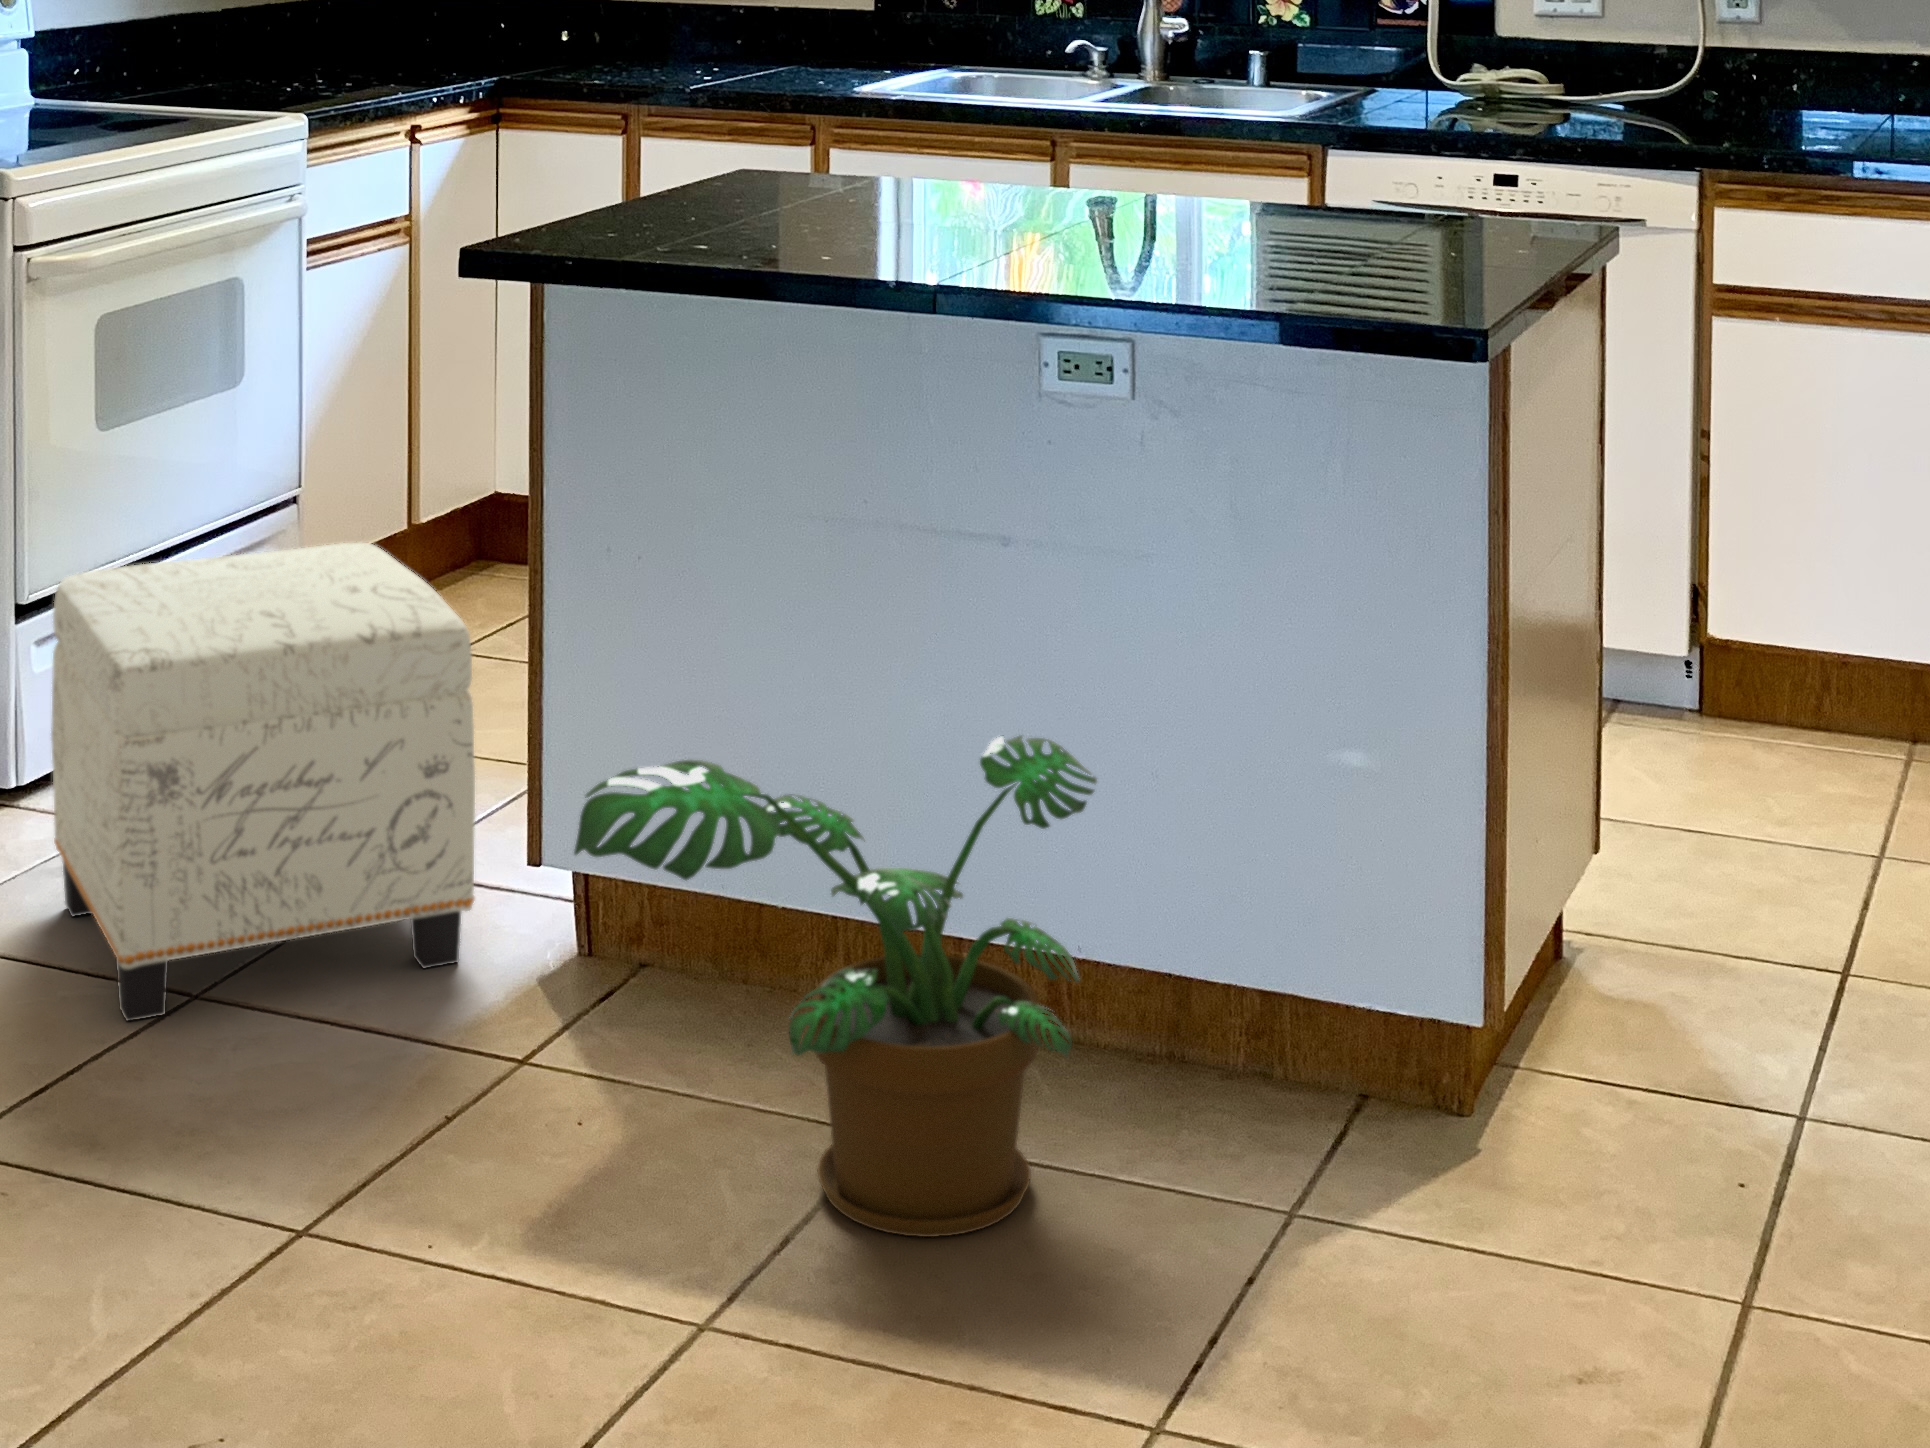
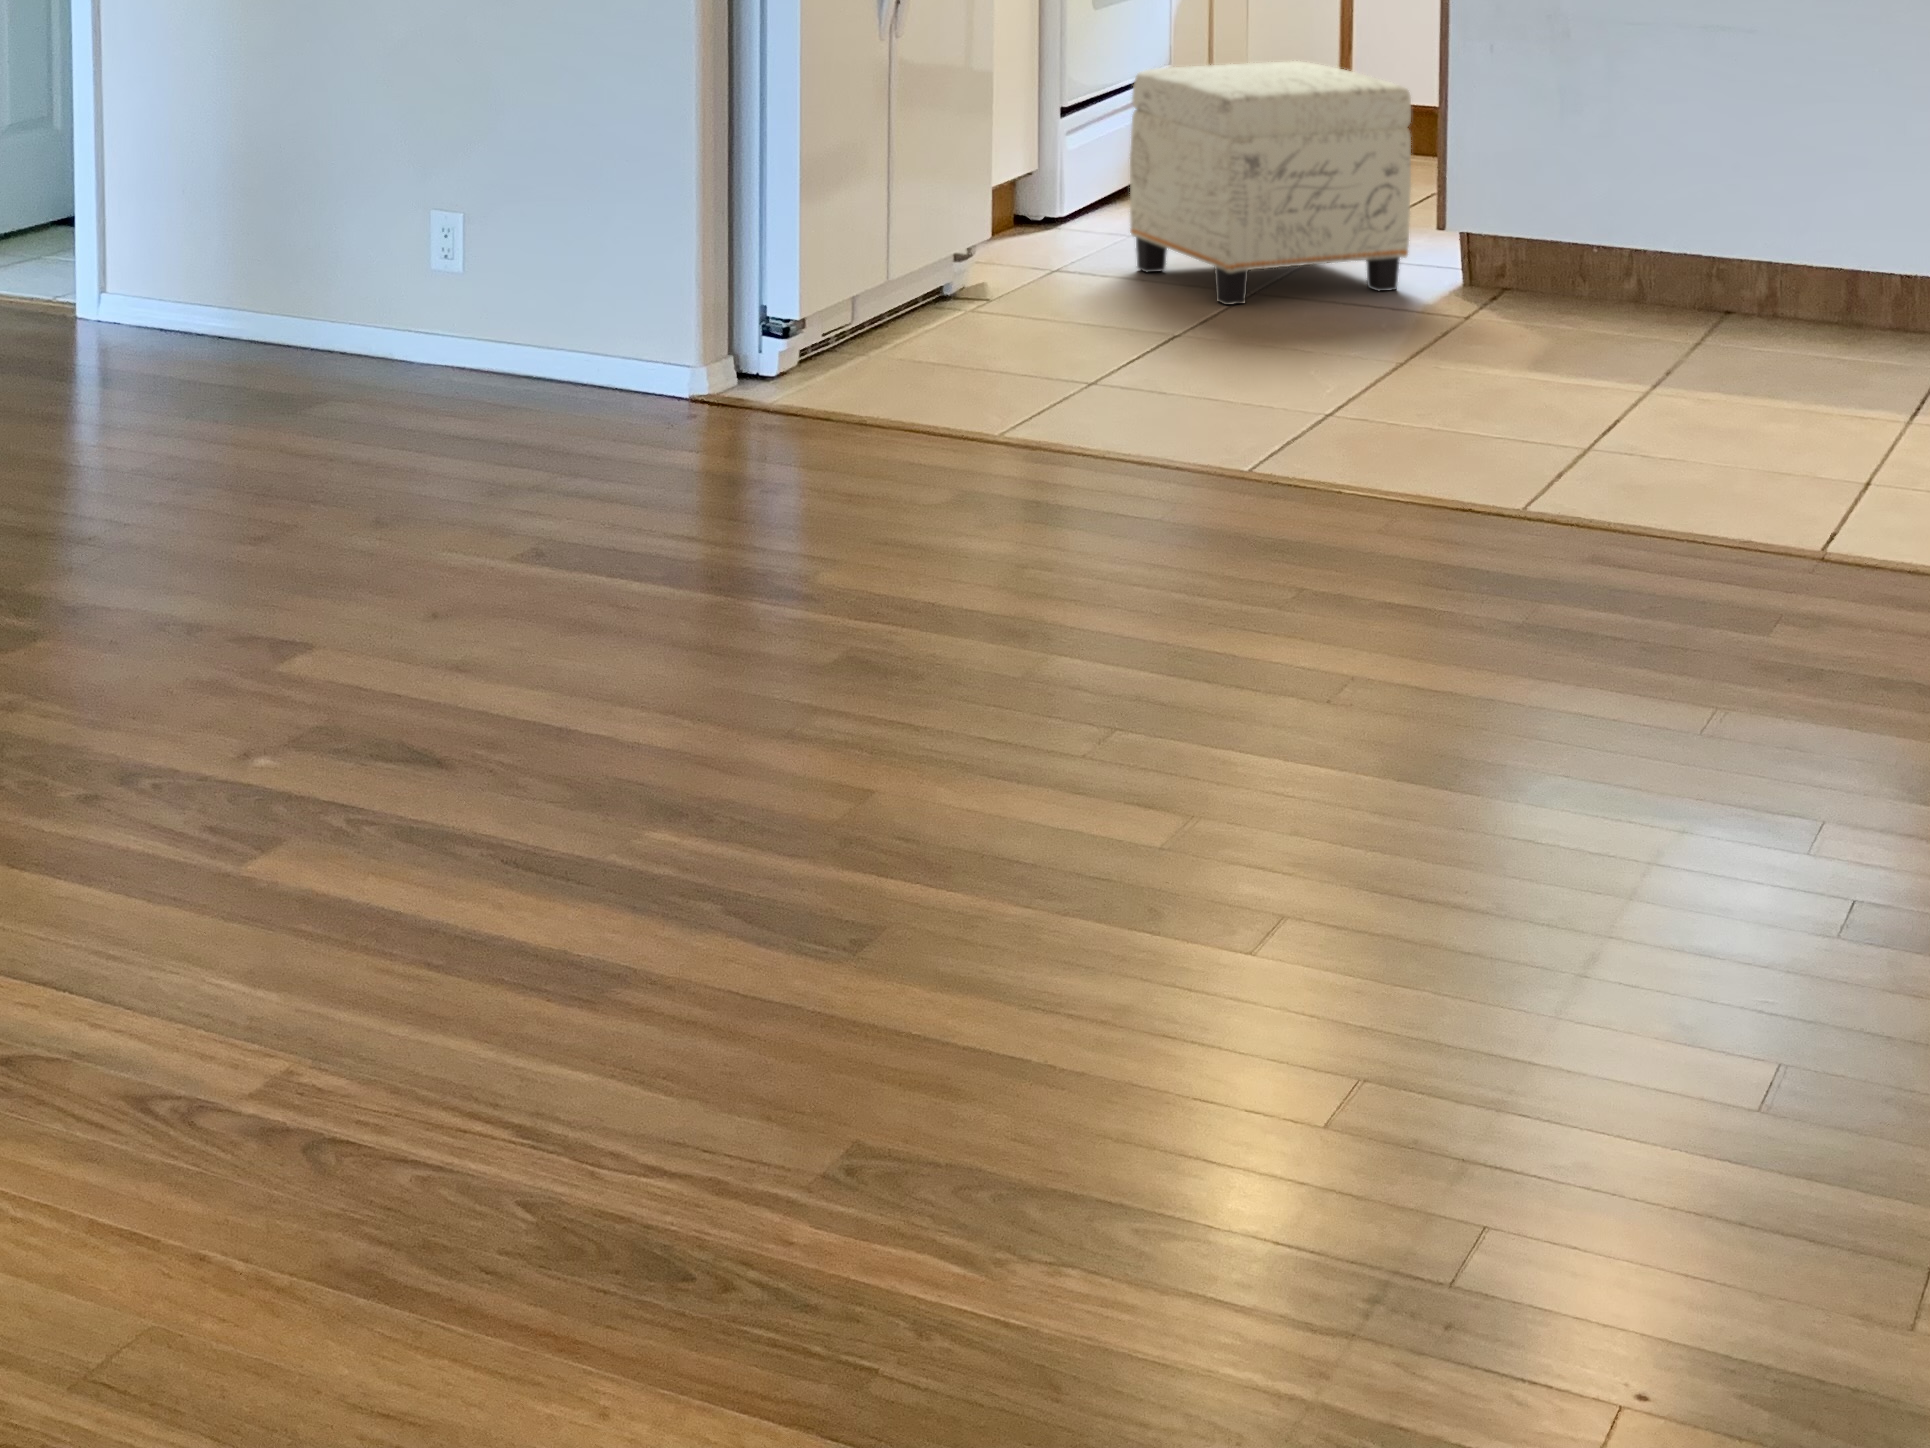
potted plant: present [574,736,1097,1237] -> none [1559,122,1830,369]

